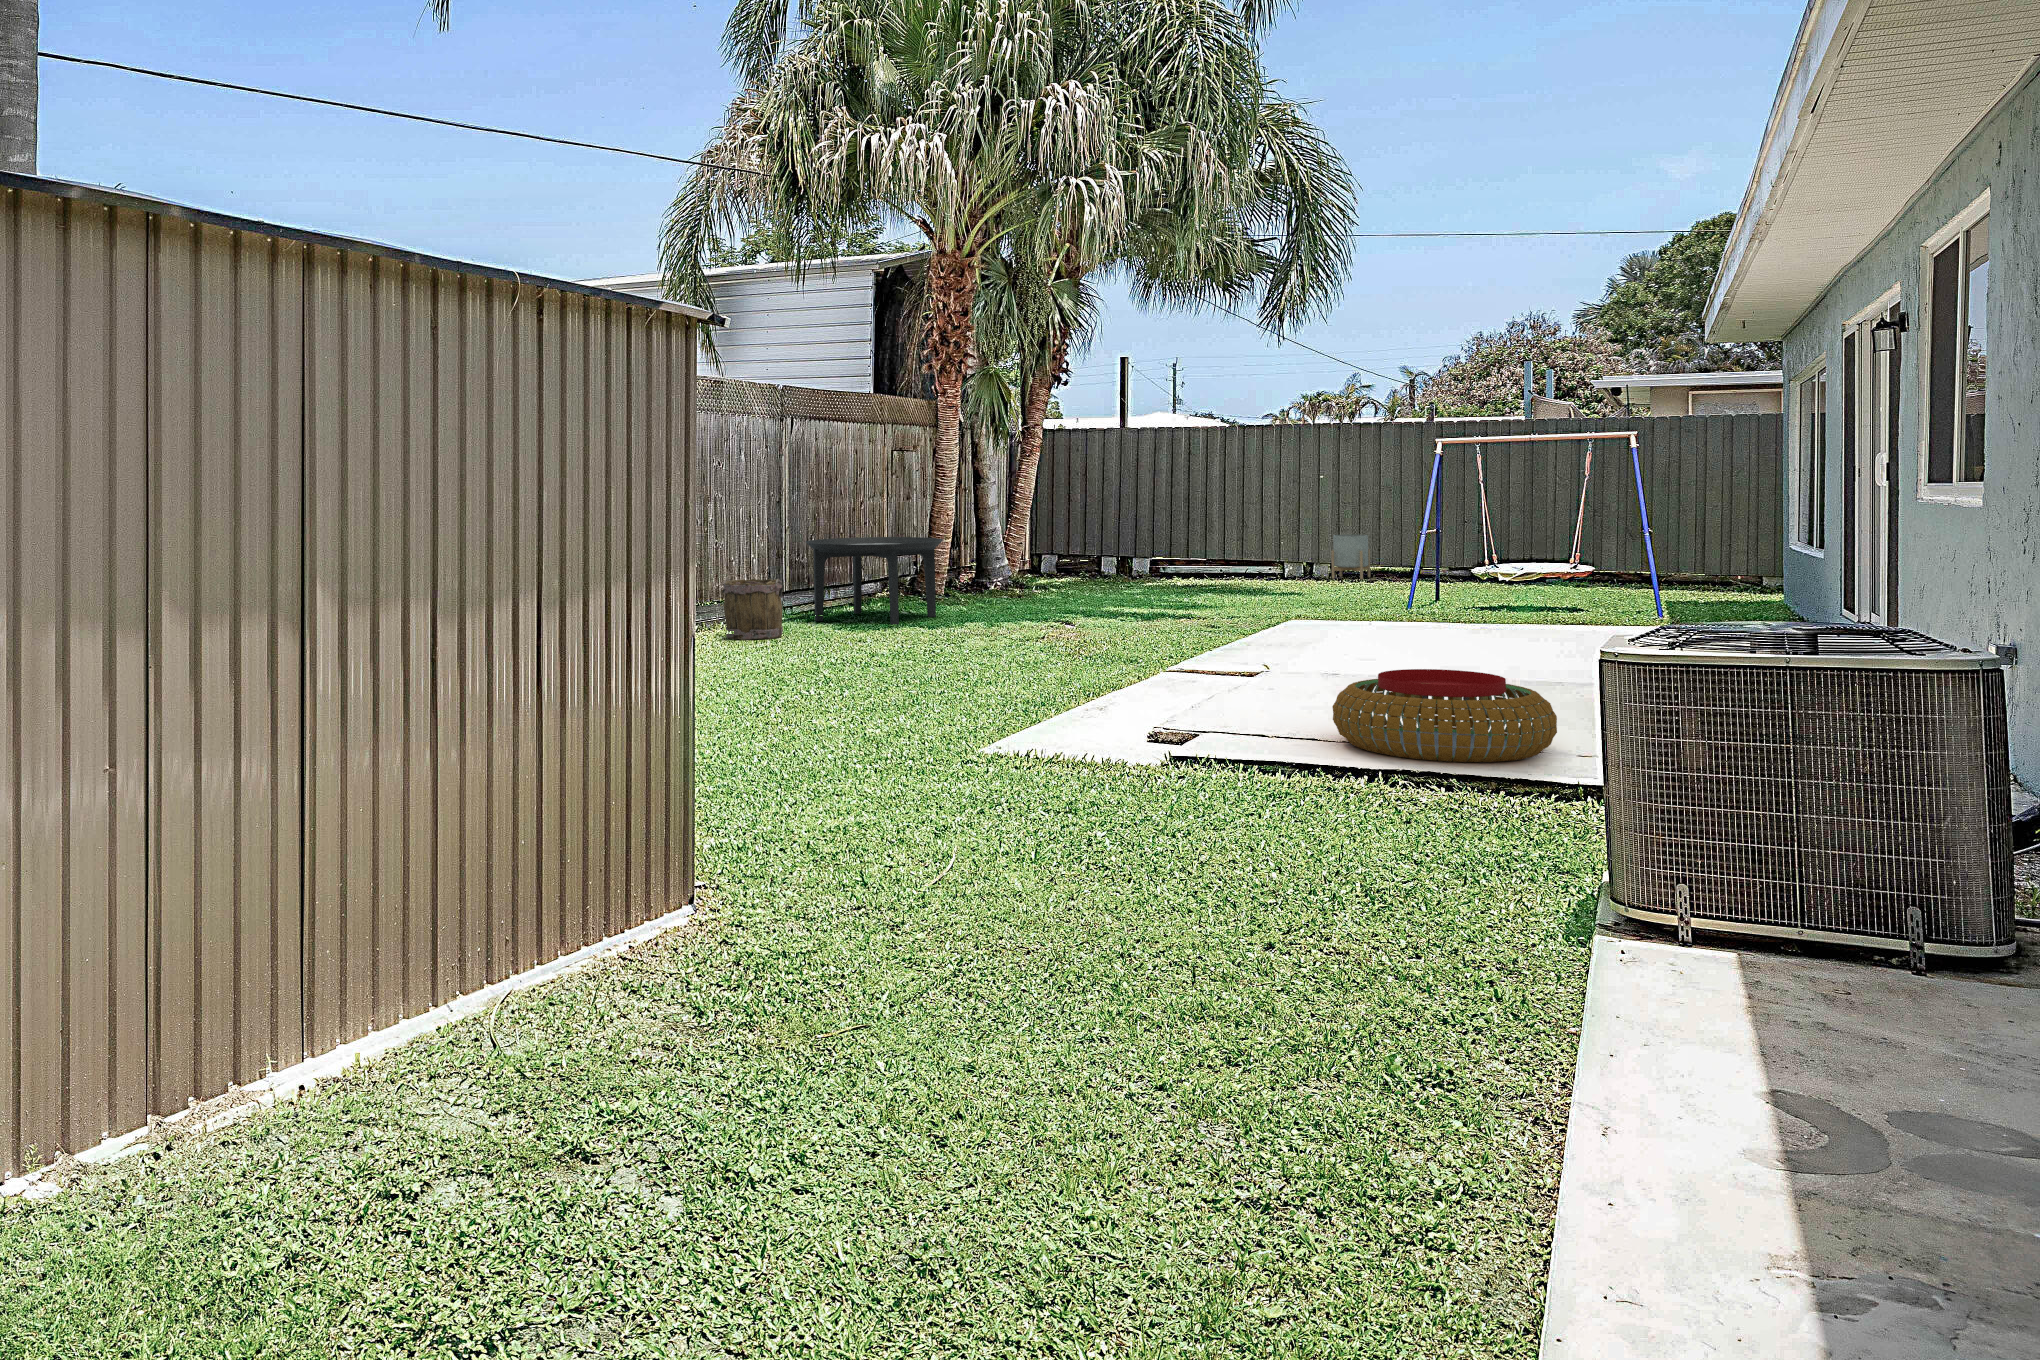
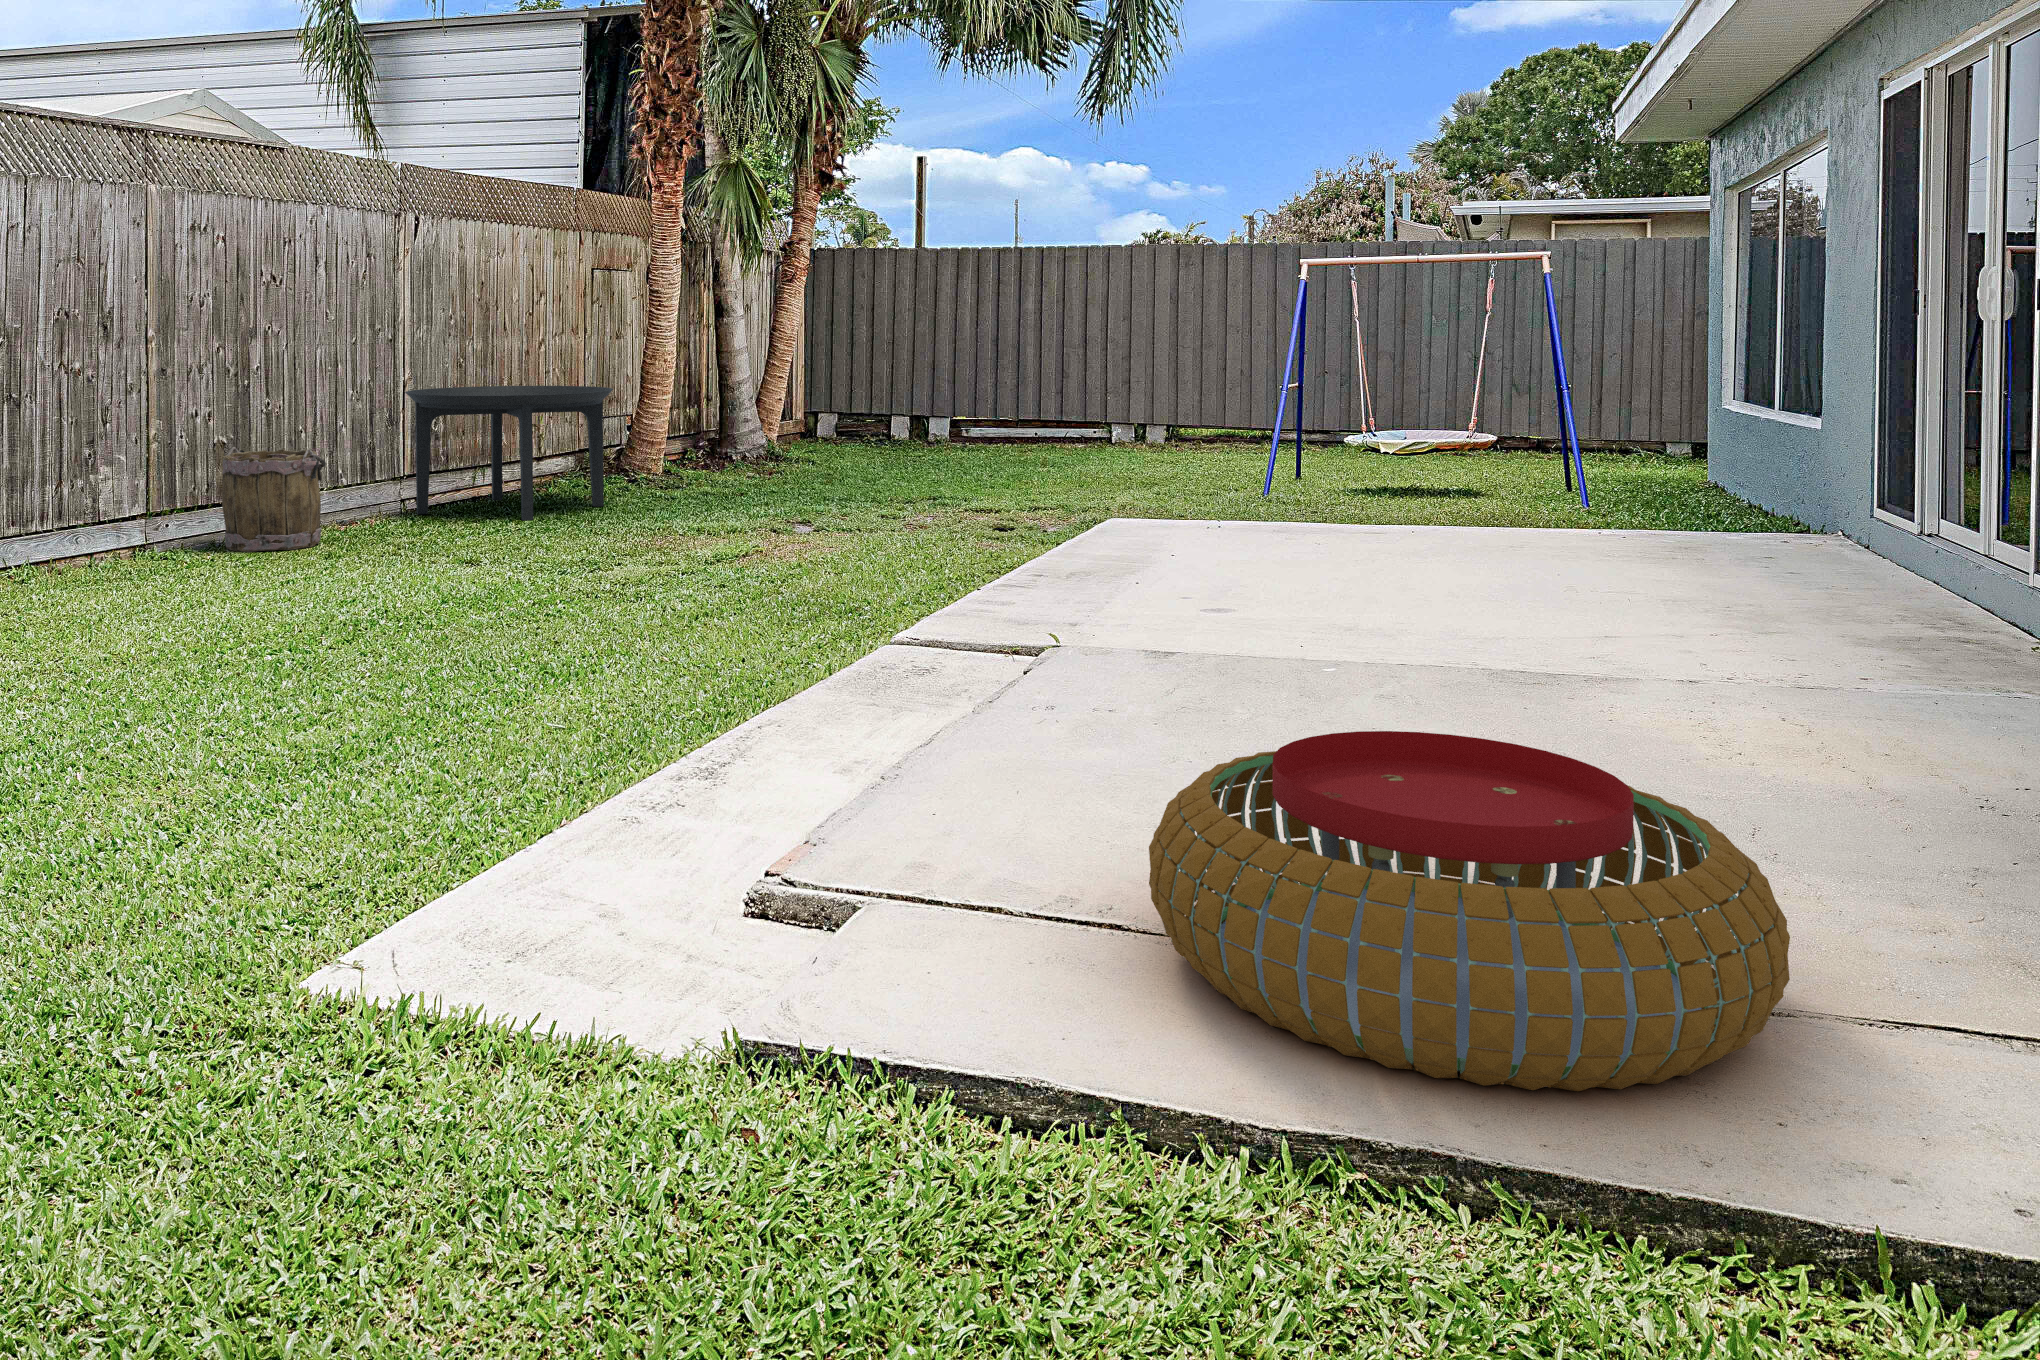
planter: present [1331,535,1371,579] -> none [1164,391,1210,448]

